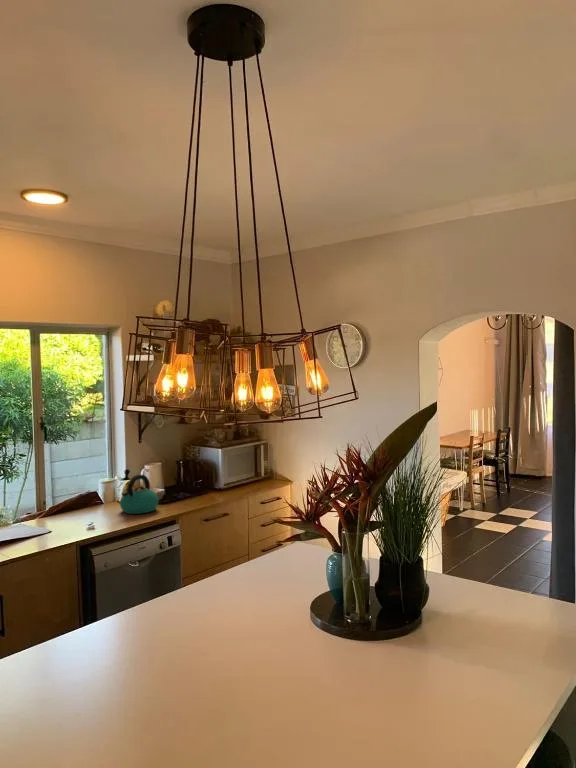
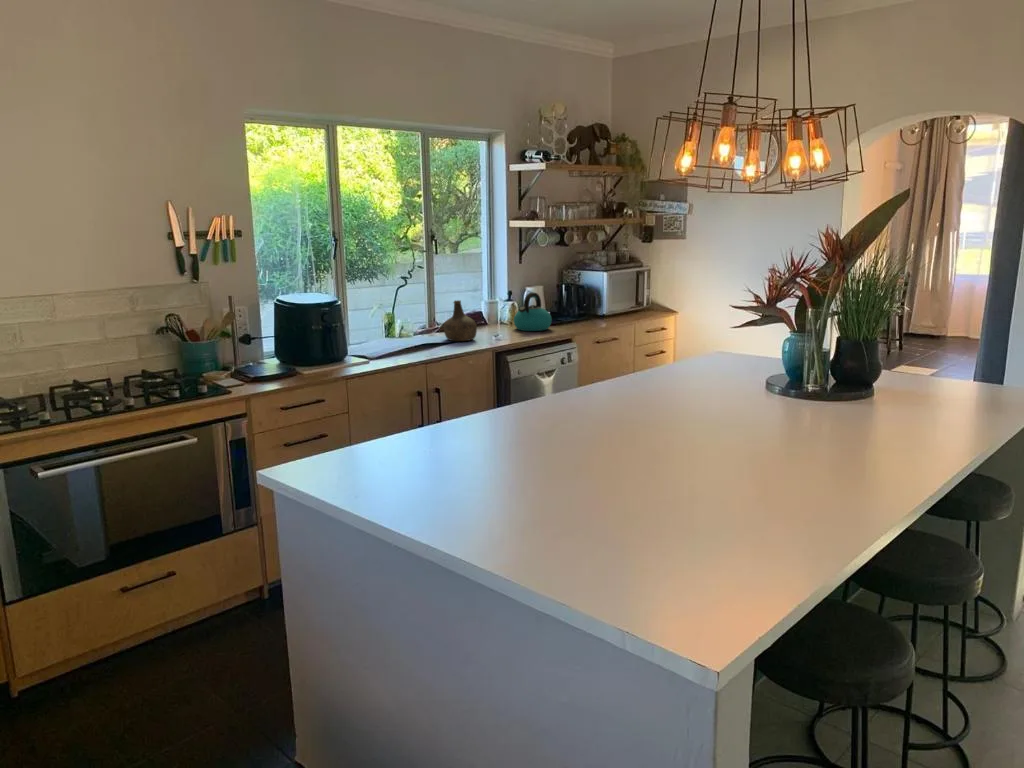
bottle: none [32,491,68,534] -> present [444,300,477,341]

